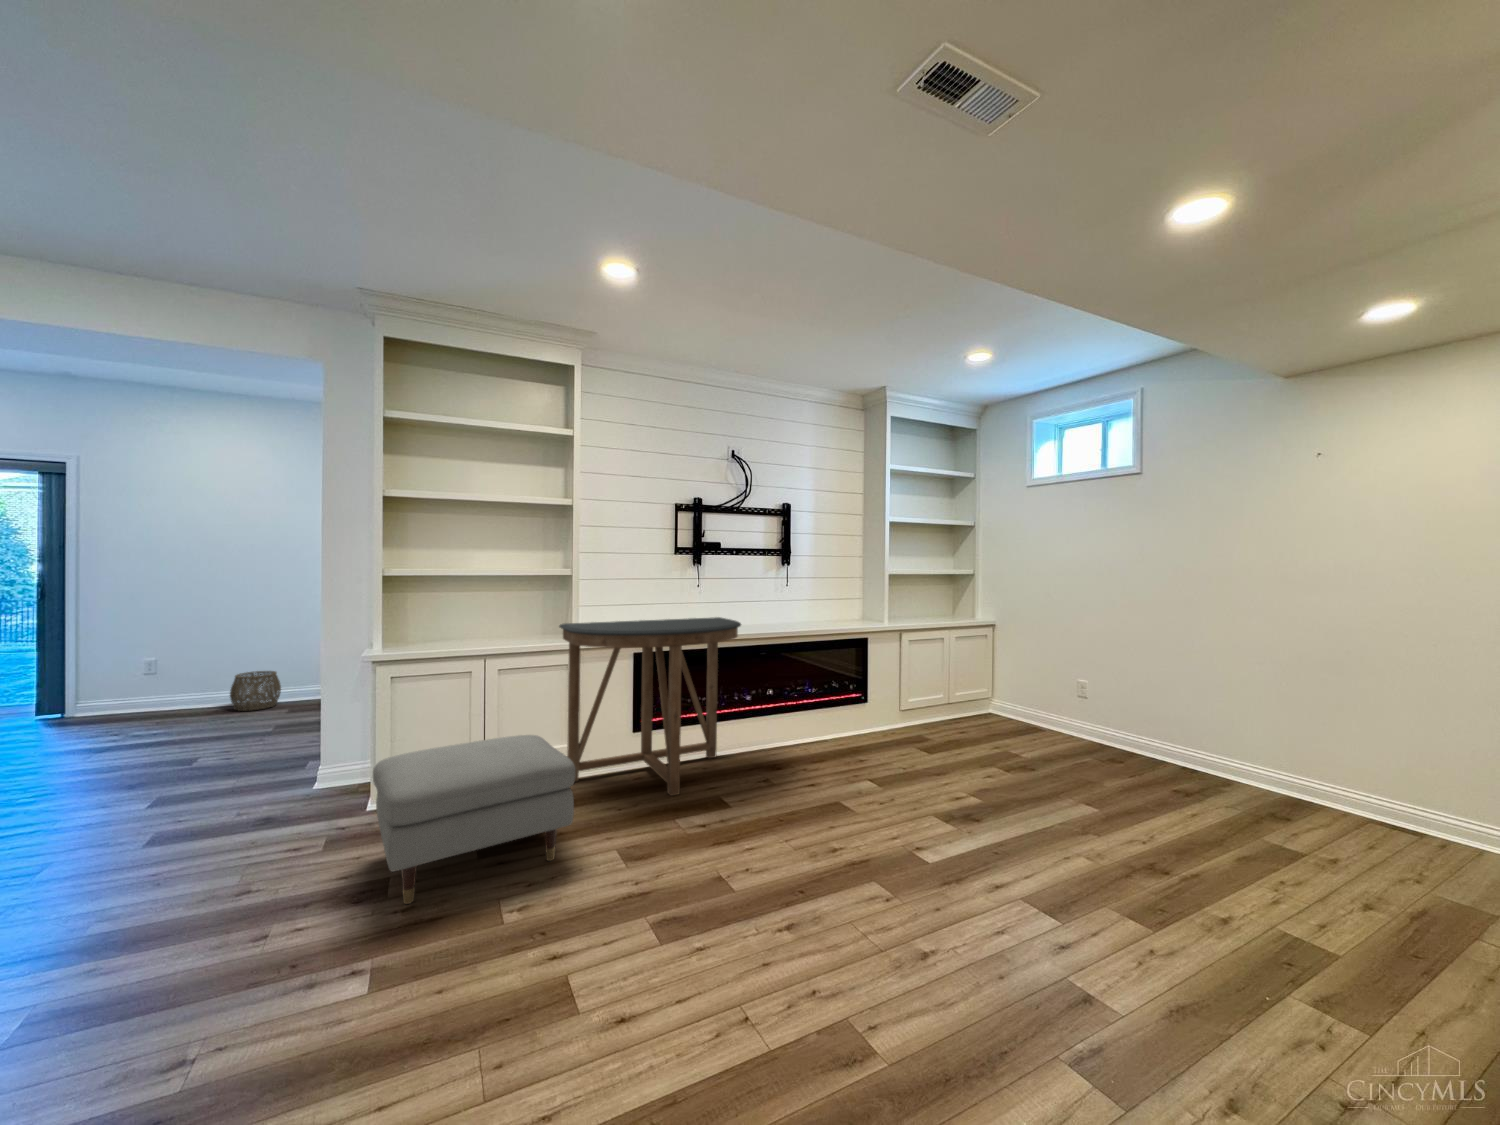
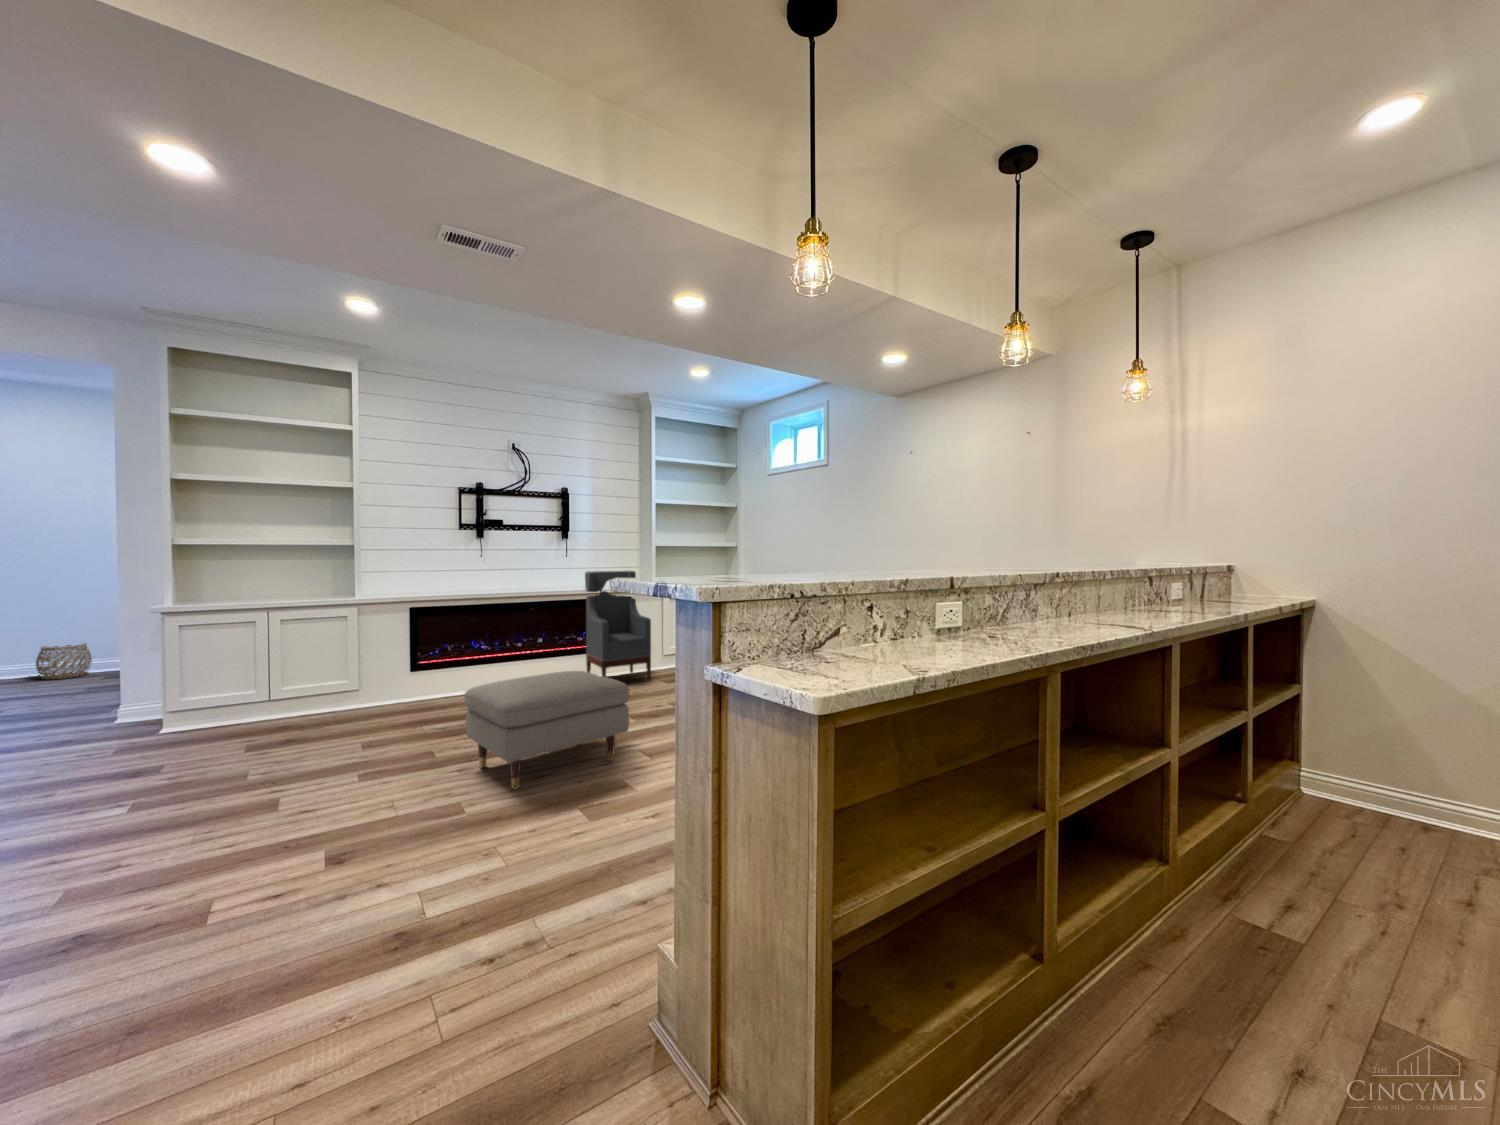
armchair: none [820,606,910,759] -> present [585,571,651,681]
console table: present [559,617,741,796] -> none [336,579,500,714]
ottoman: present [373,735,575,904] -> present [464,671,629,790]

